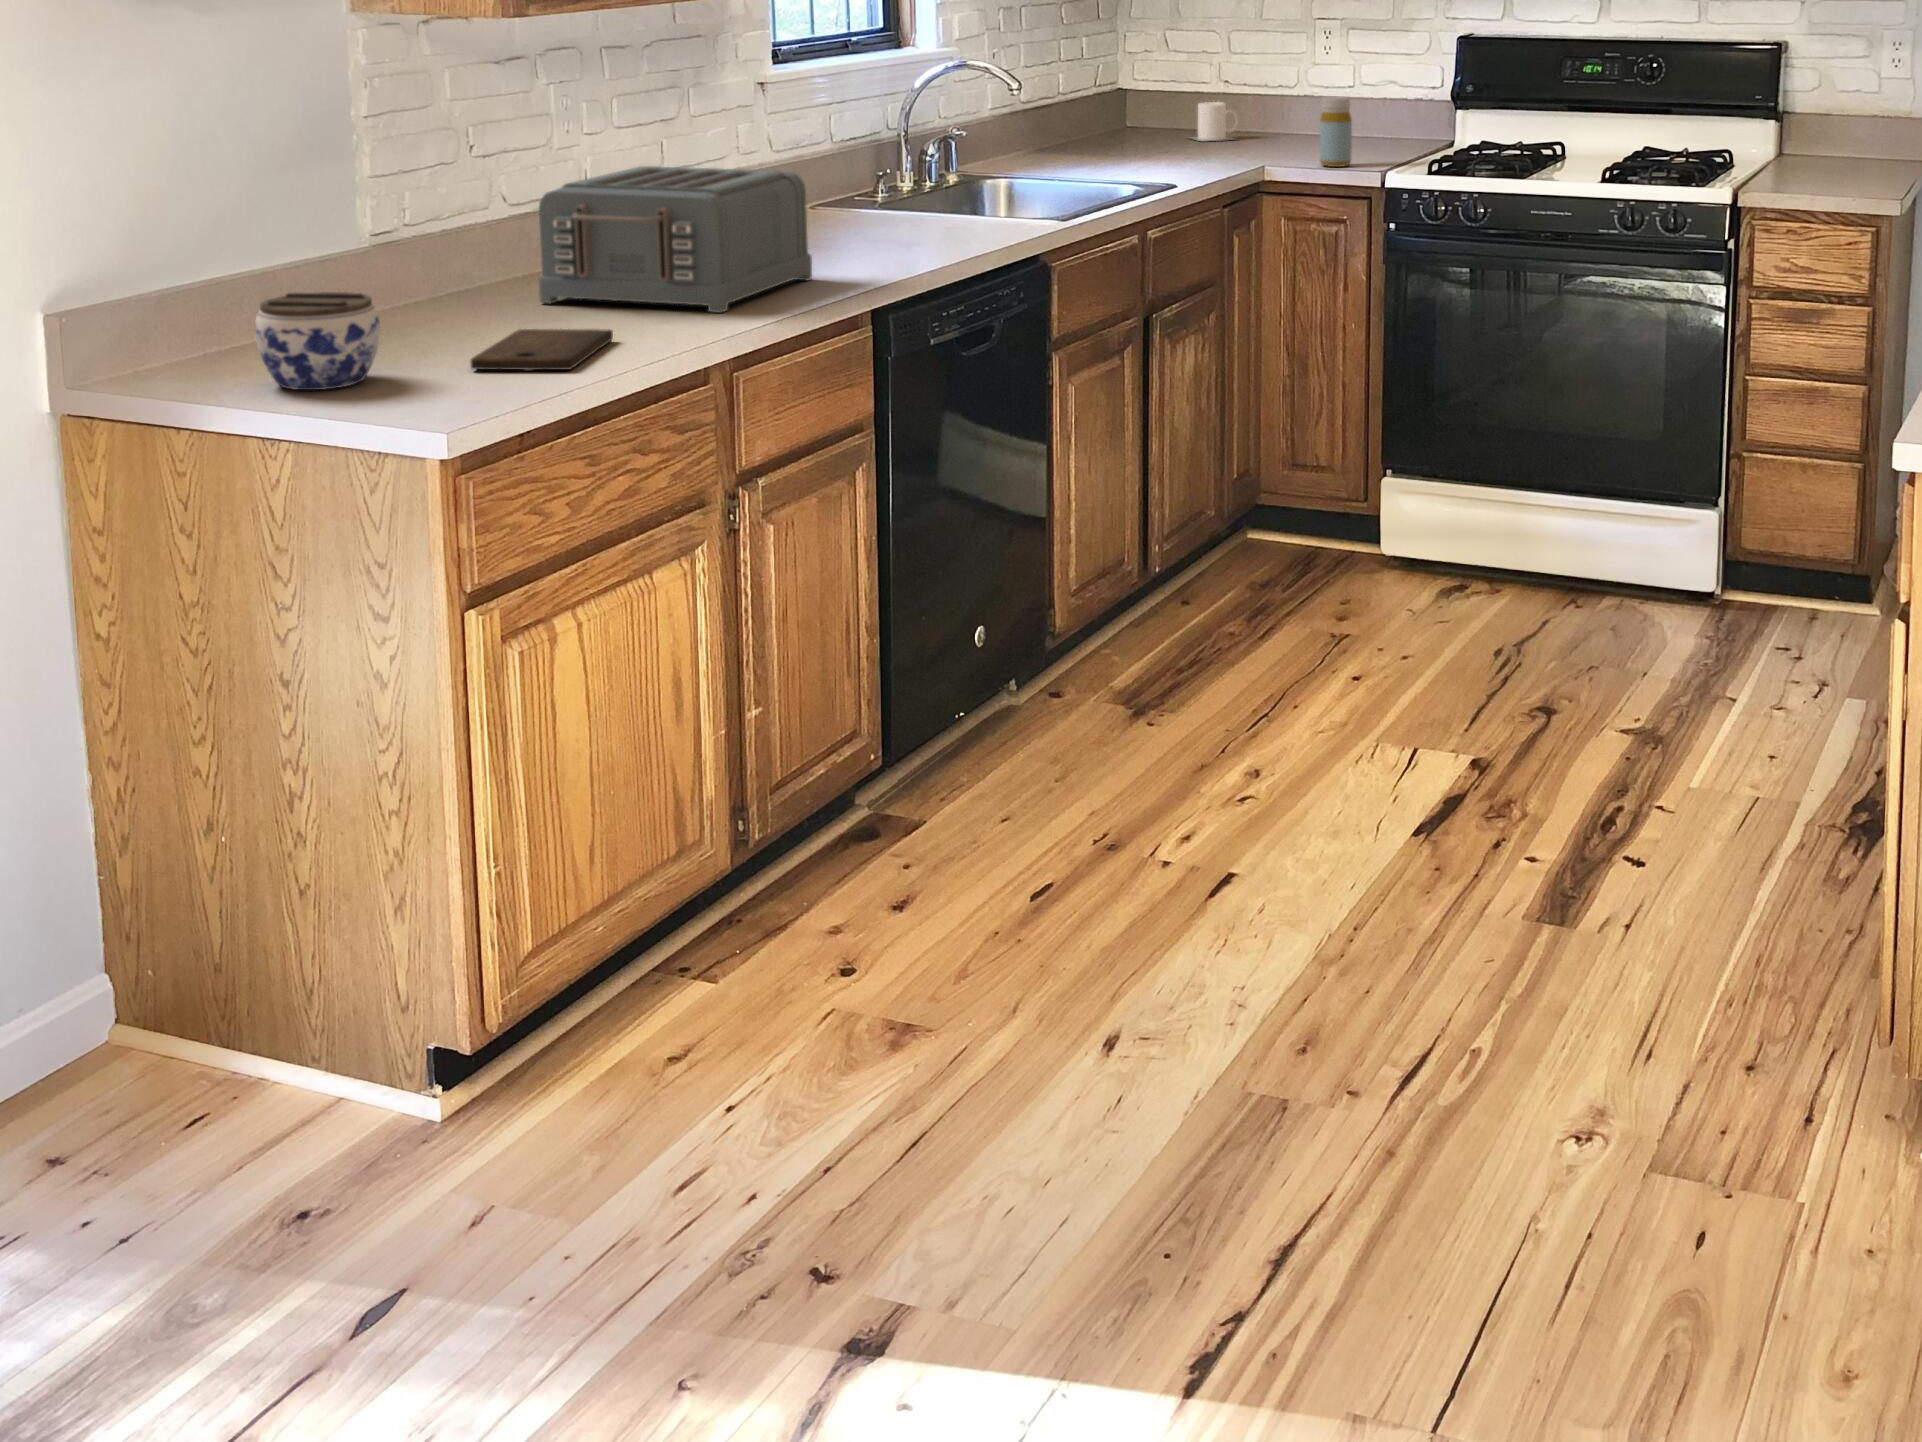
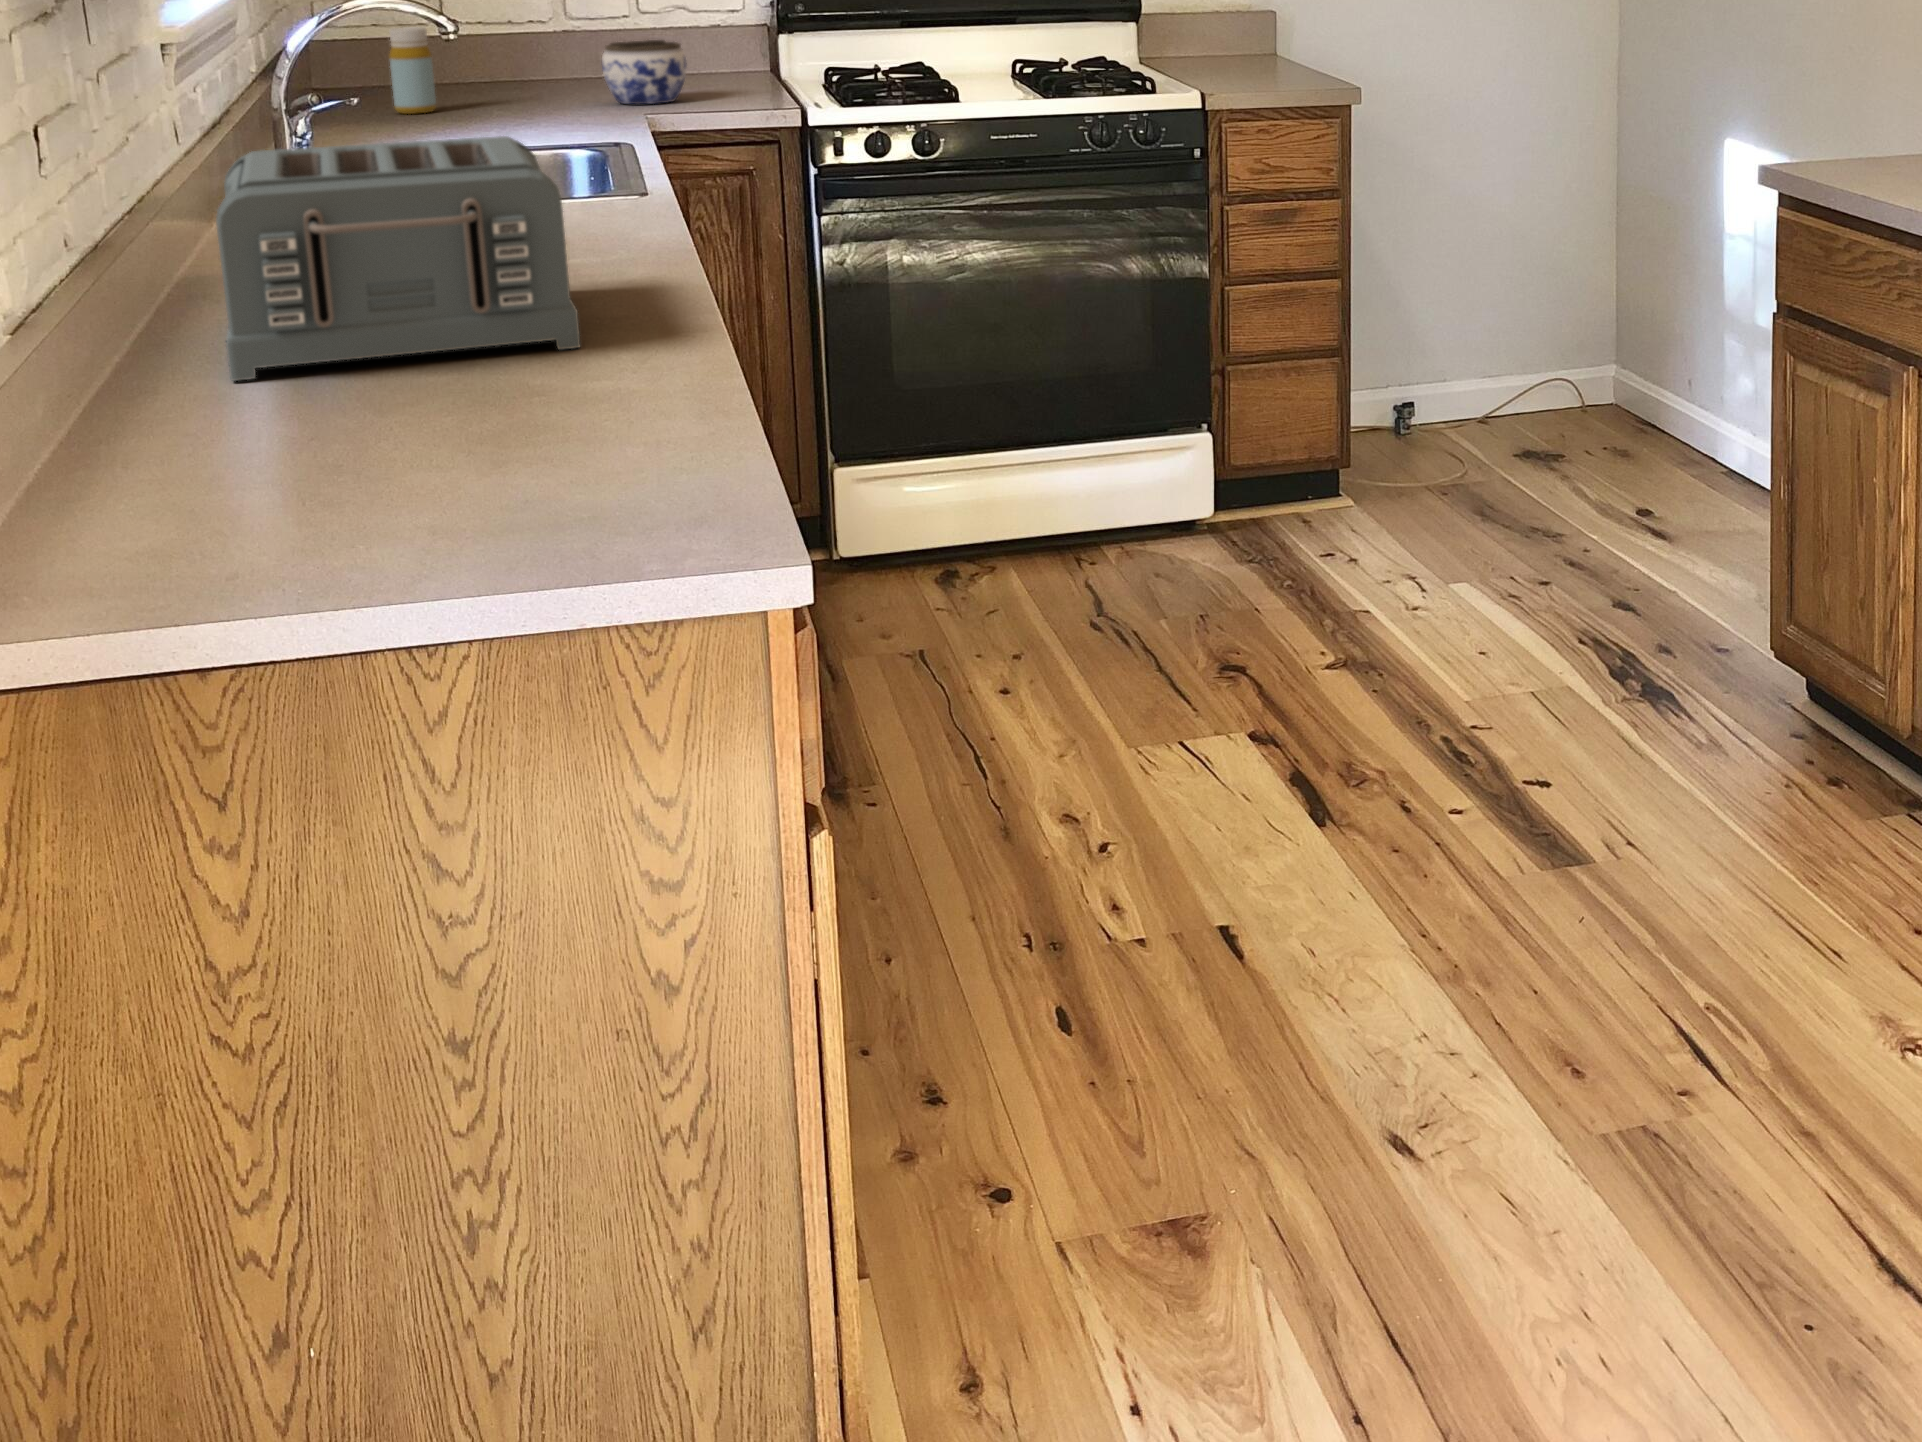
bottle: present [1320,96,1352,167] -> present [390,27,436,114]
mug: present [1191,102,1238,141] -> none [436,47,515,97]
jar: present [255,292,380,390] -> present [602,40,687,104]
cutting board: present [471,329,613,370] -> none [396,389,647,480]

